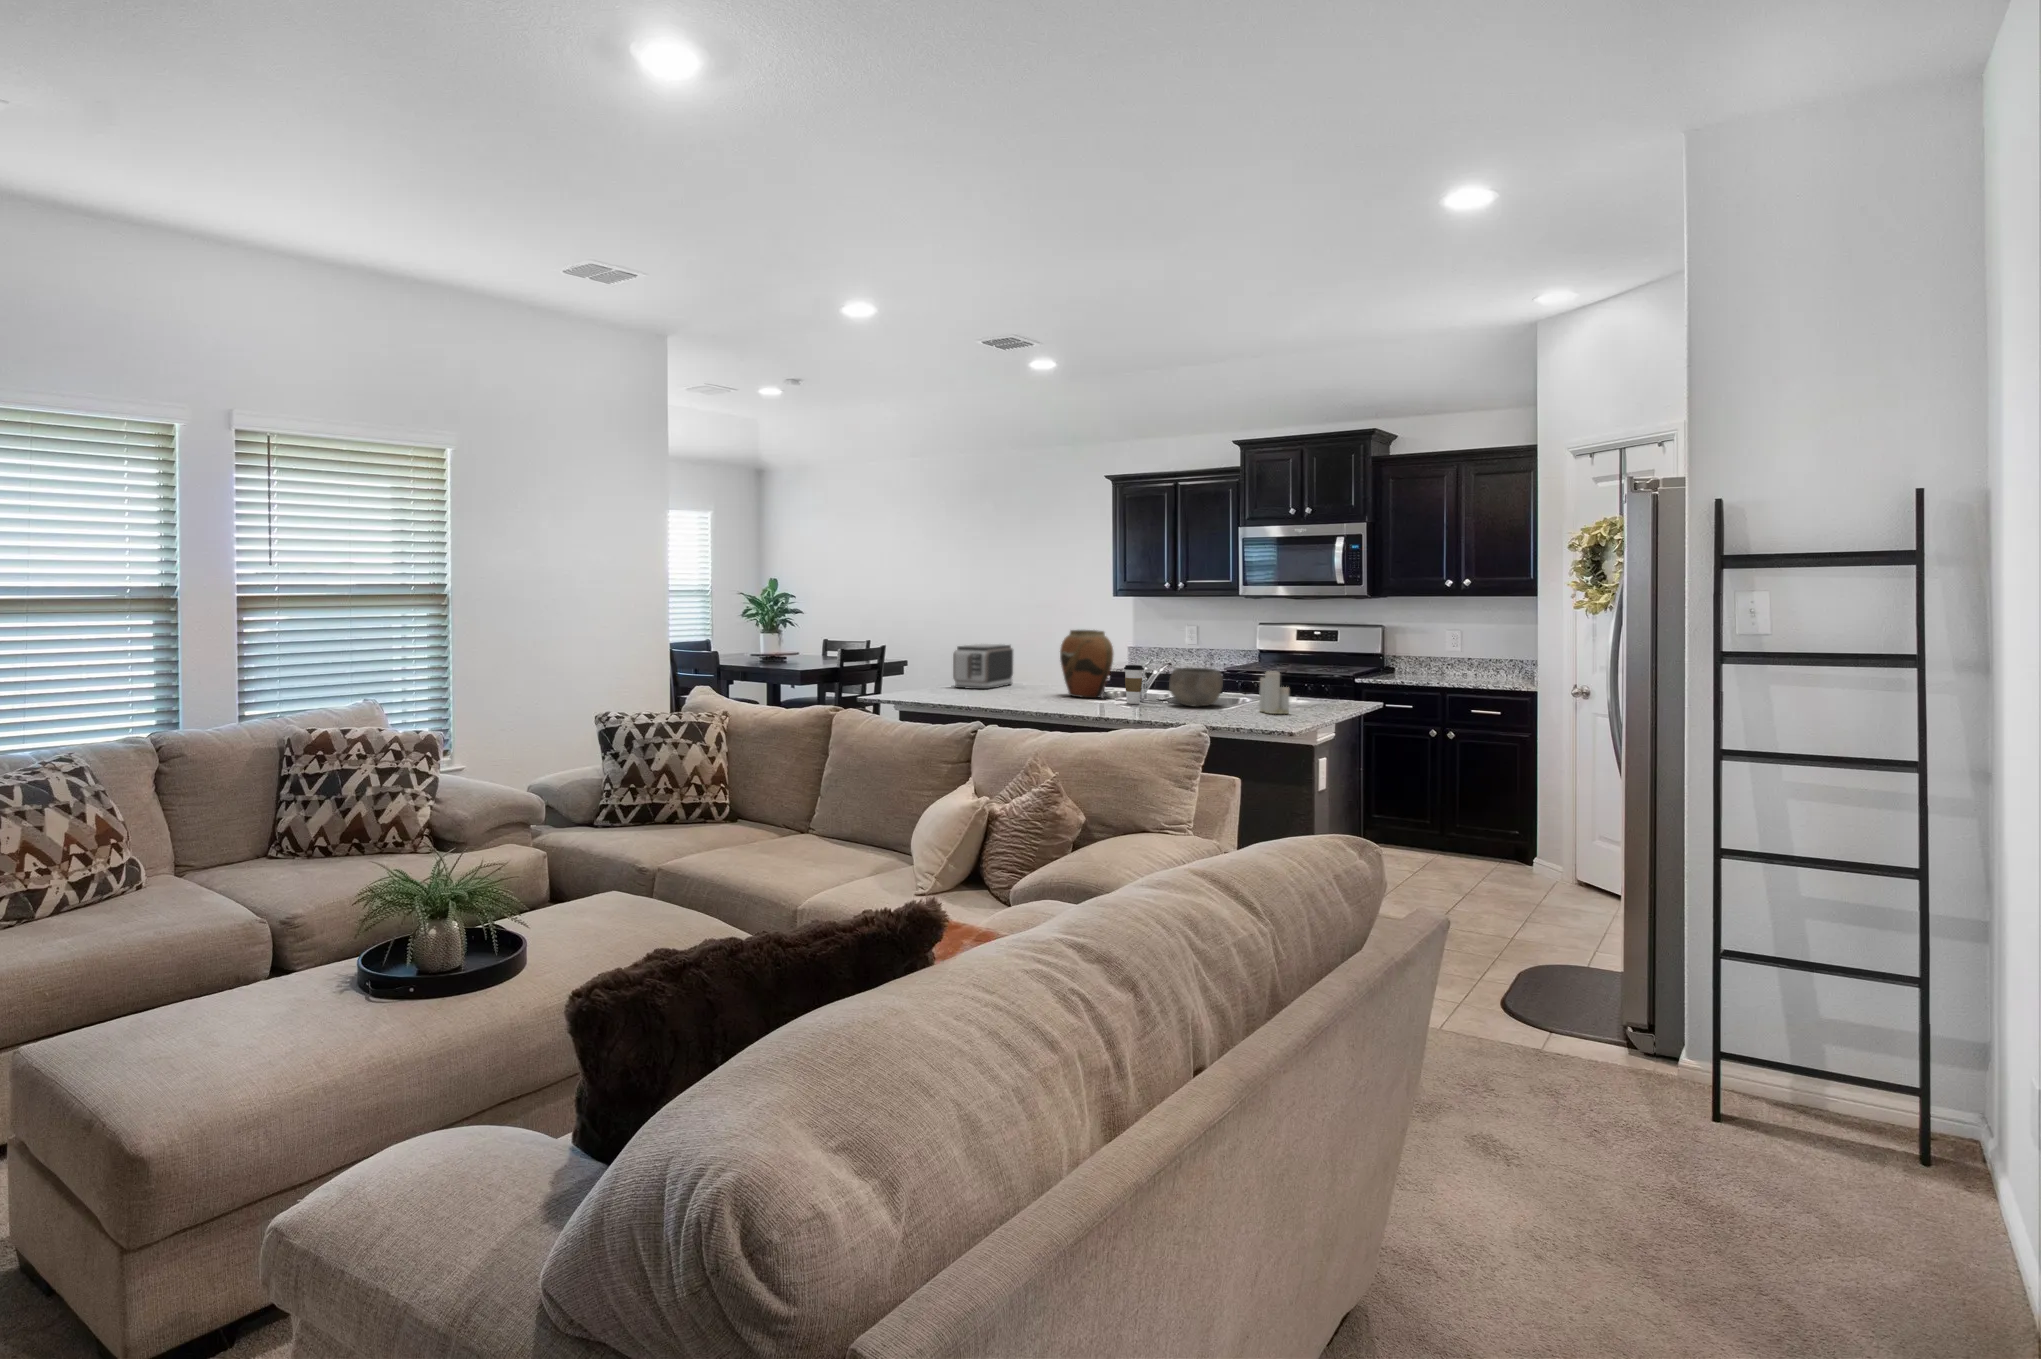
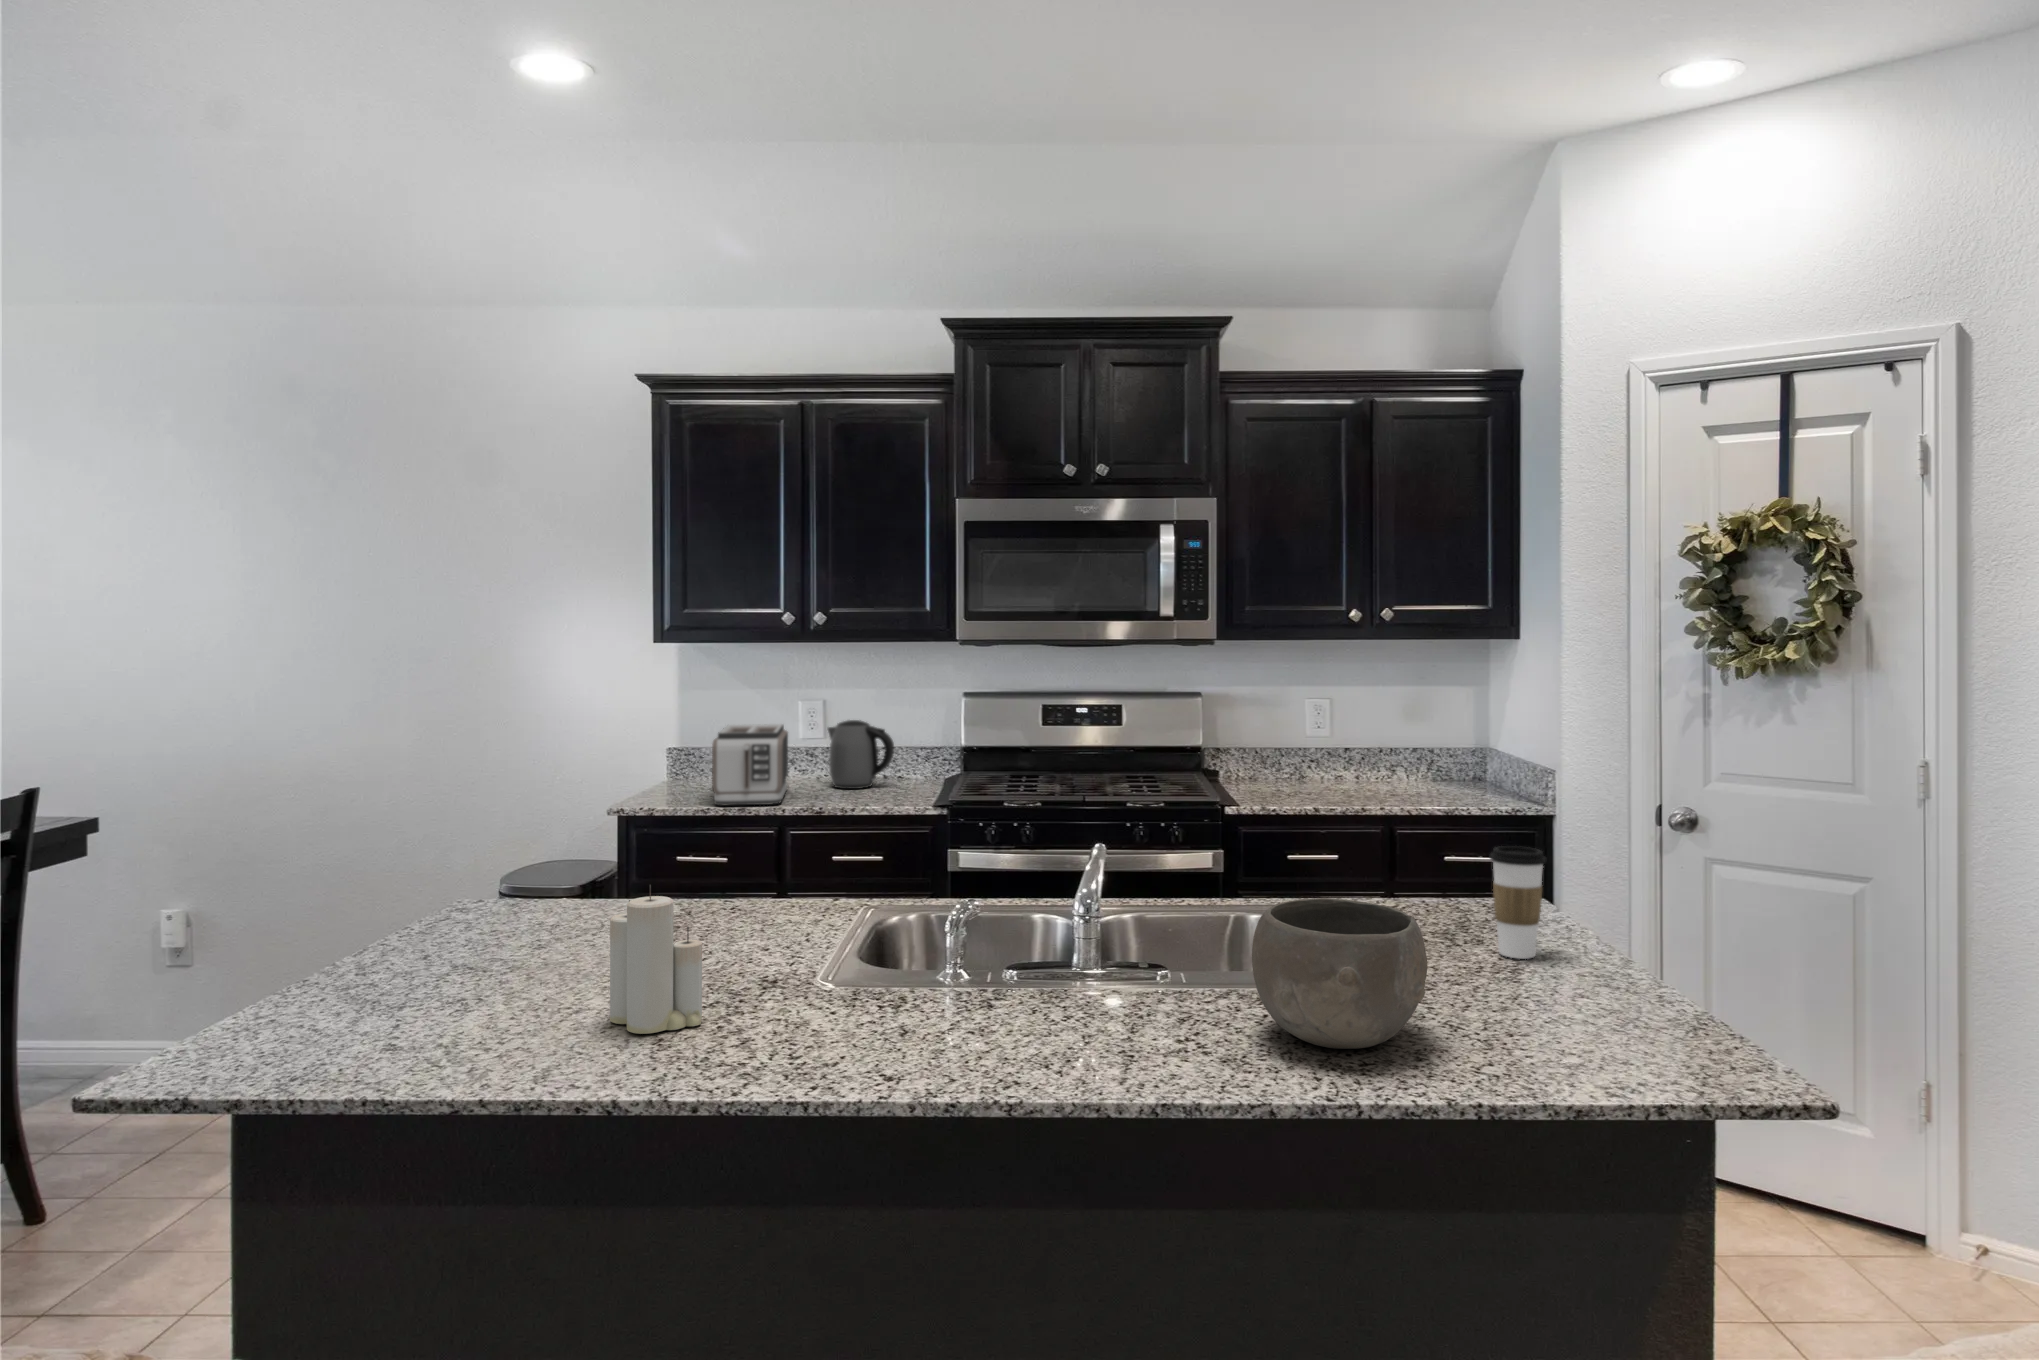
vase: present [1060,630,1113,698] -> none [786,785,1014,1047]
kettle: none [1190,633,1220,665] -> present [828,720,894,789]
toaster: present [953,644,1013,689] -> present [712,724,788,806]
coffee cup: present [1124,665,1144,704] -> present [1490,846,1546,959]
candle: present [1259,671,1289,714] -> present [610,885,702,1034]

